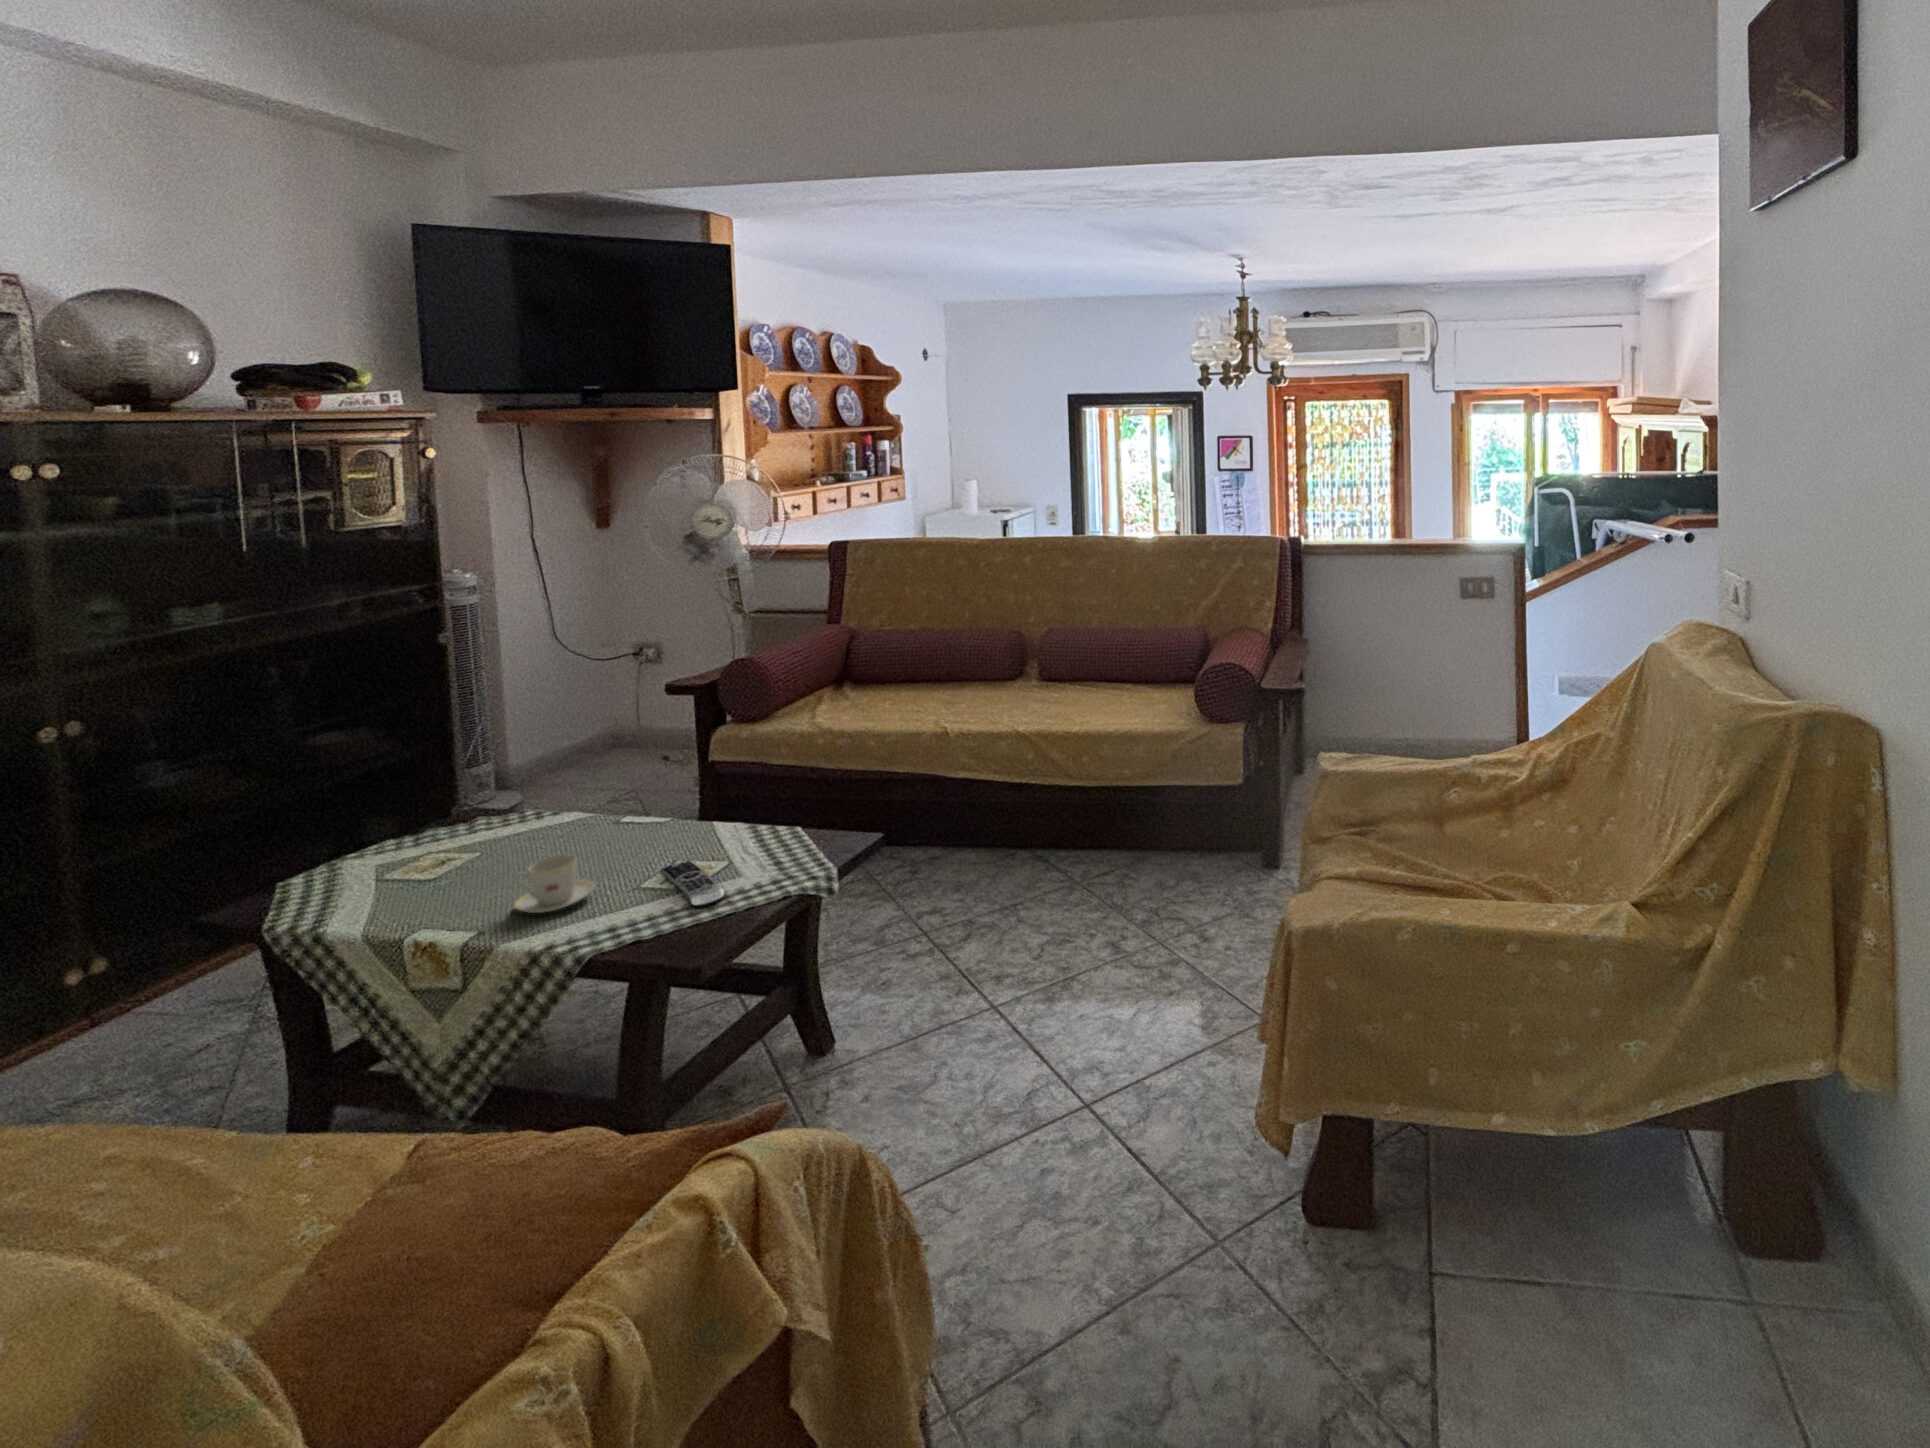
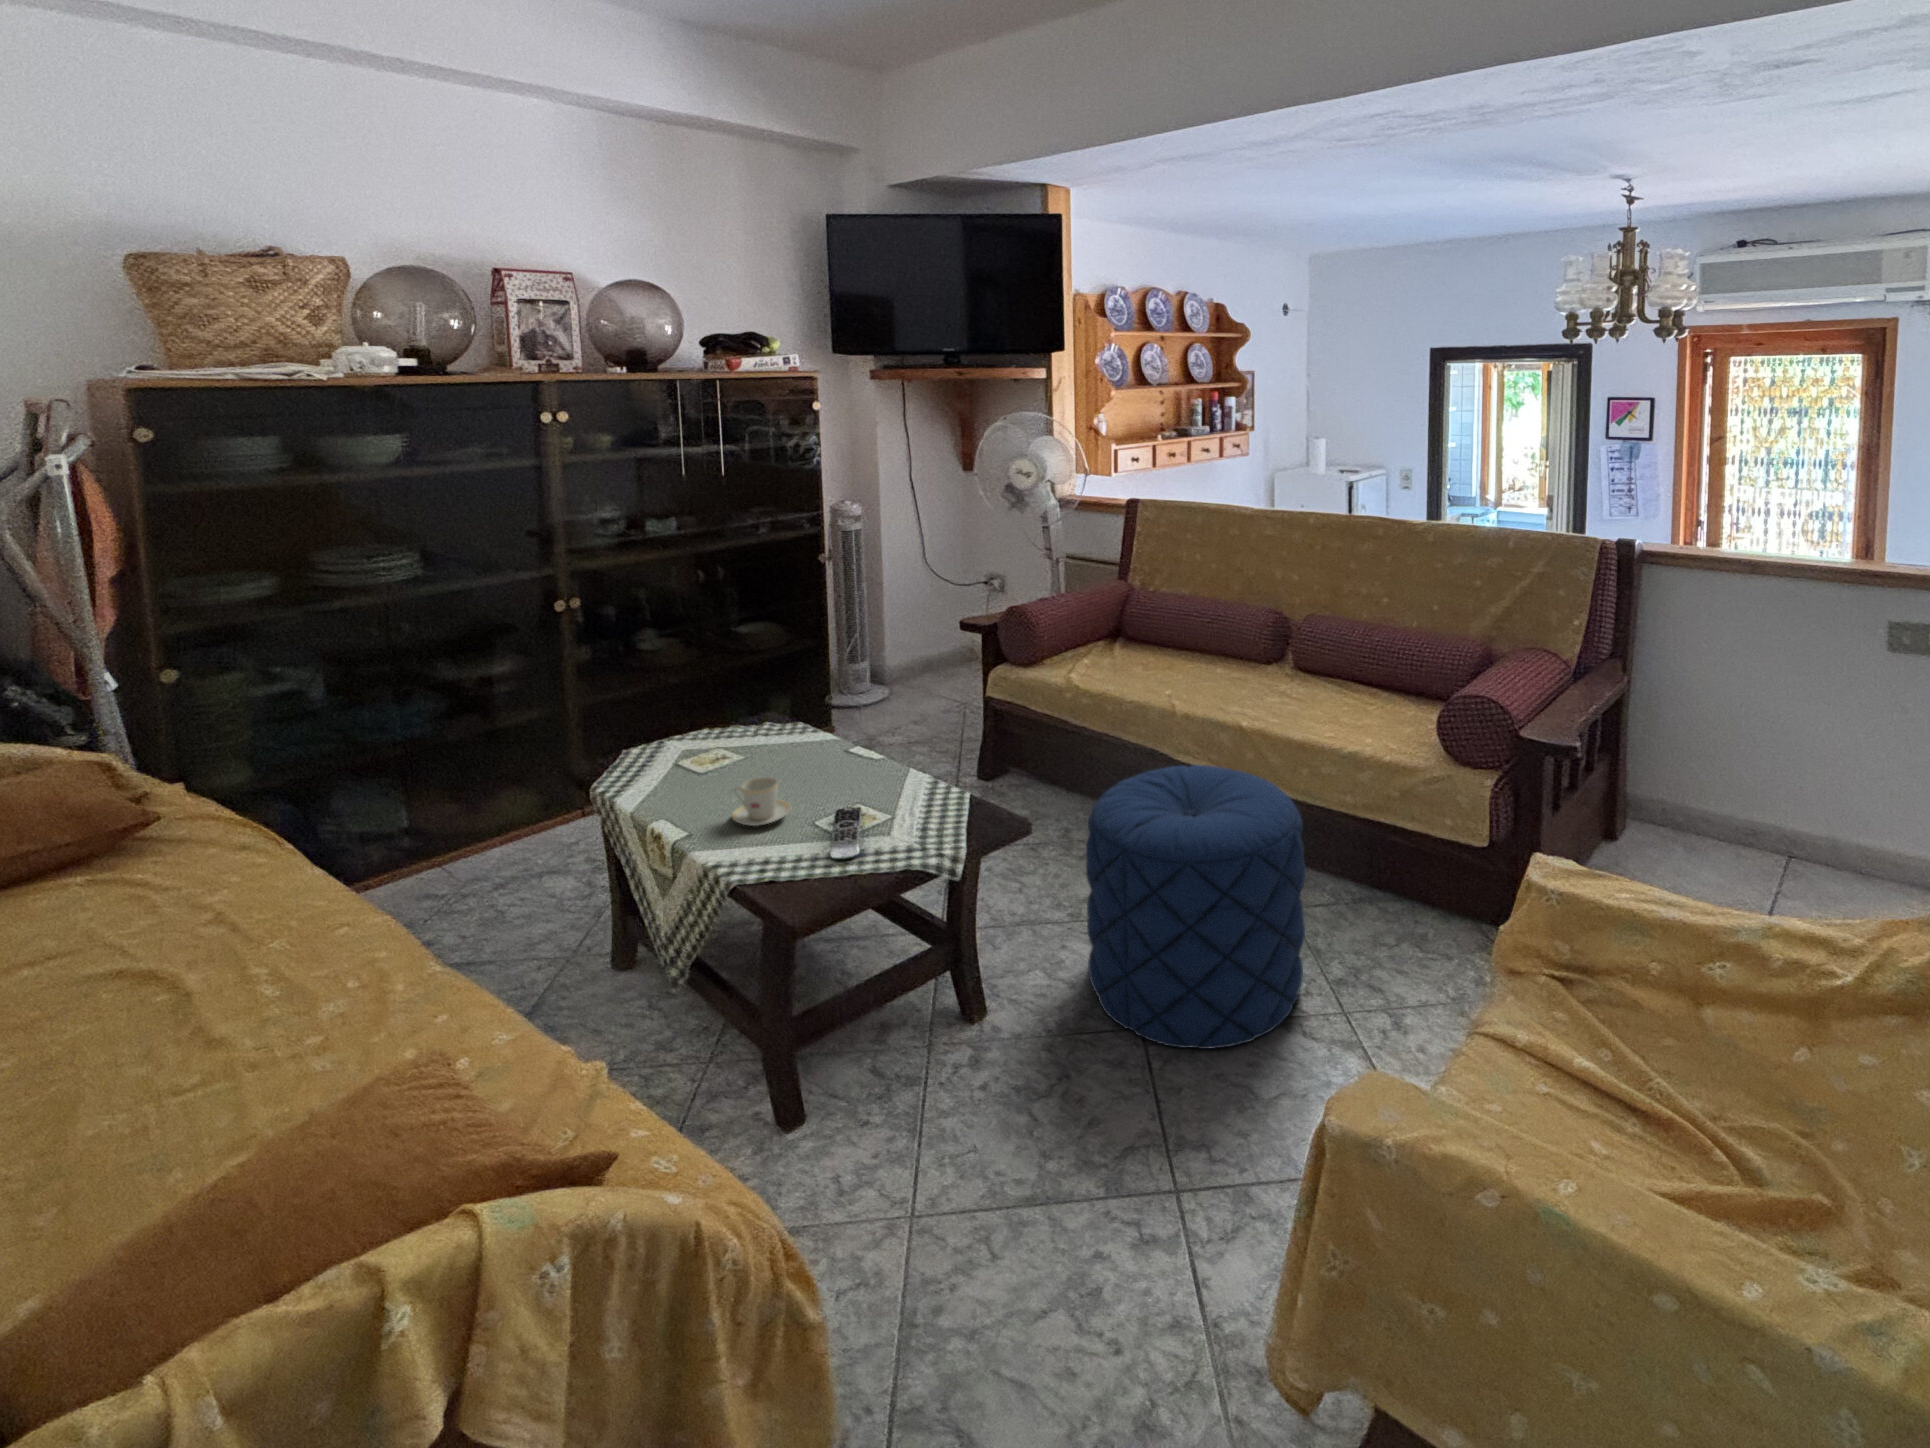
pouf: none [919,757,1129,1013] -> present [1086,765,1305,1049]

